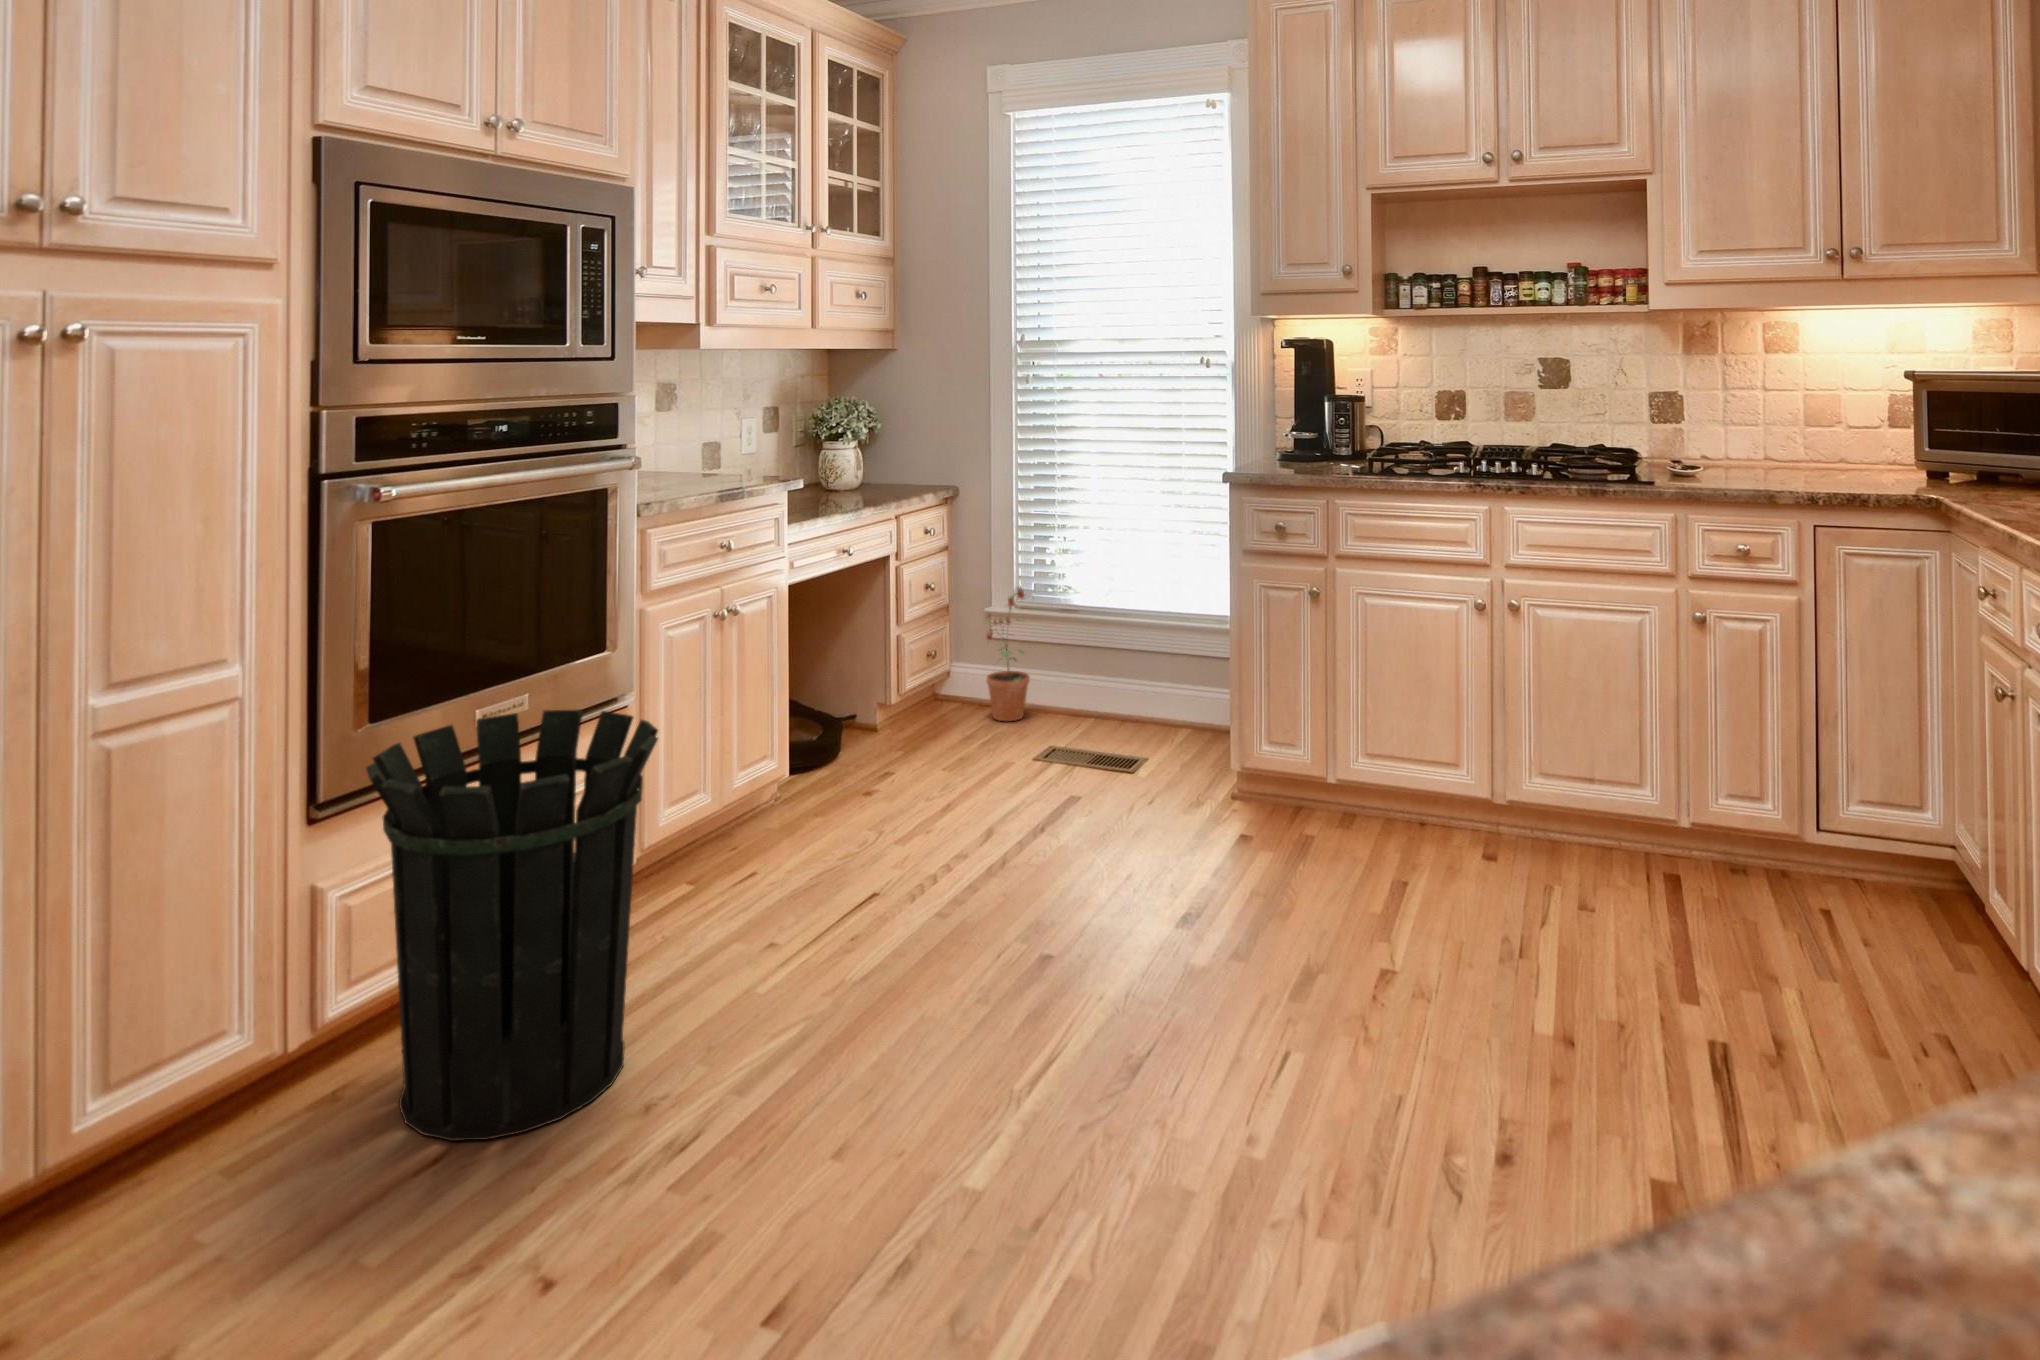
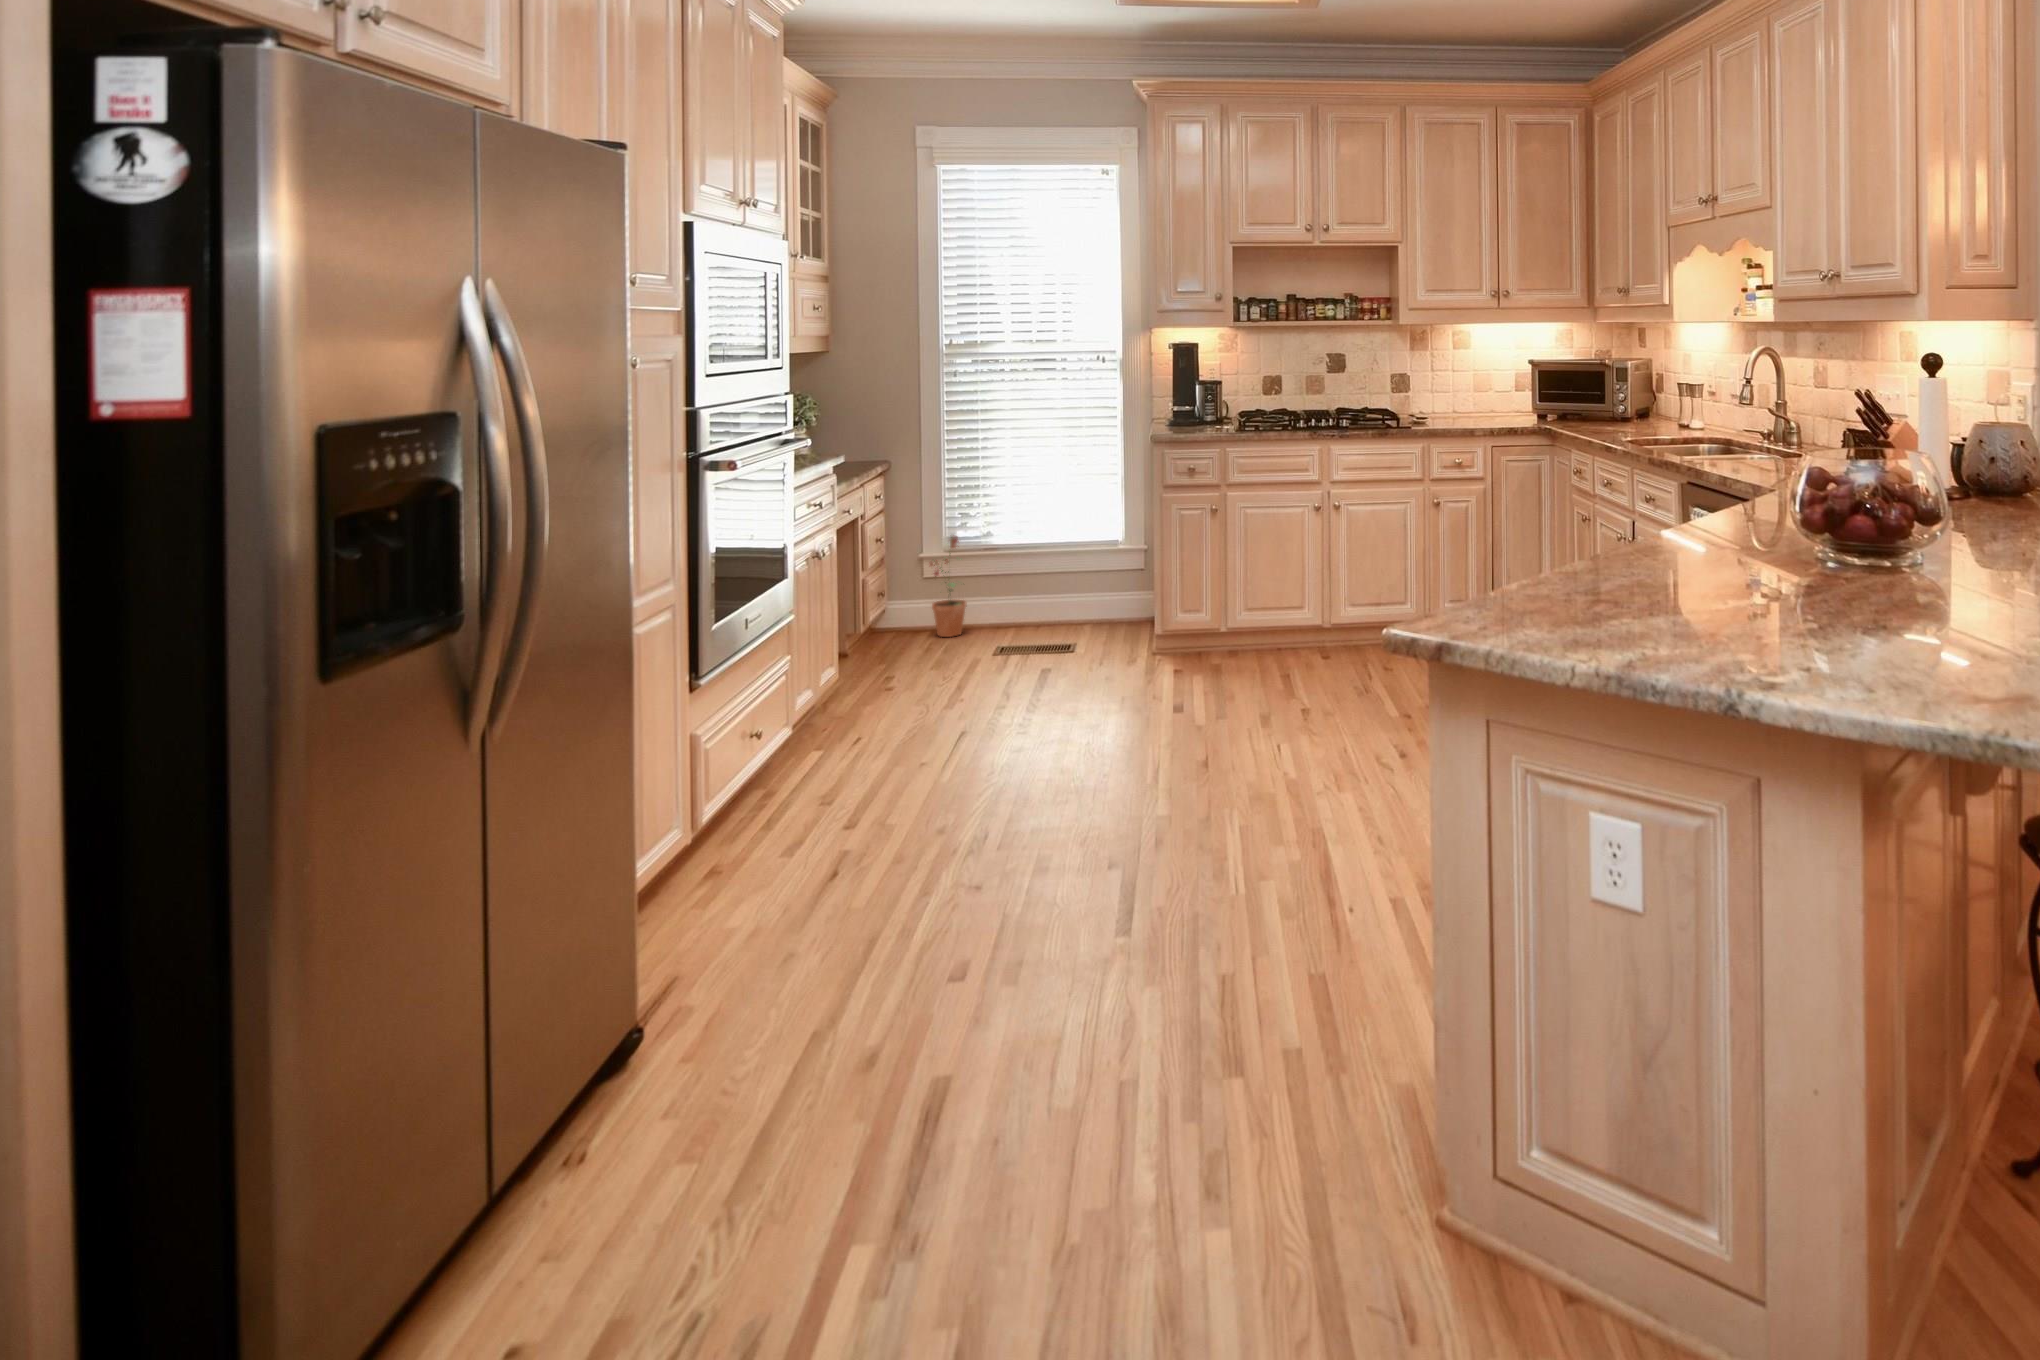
waste bin: present [366,709,658,1141] -> none [737,605,922,865]

